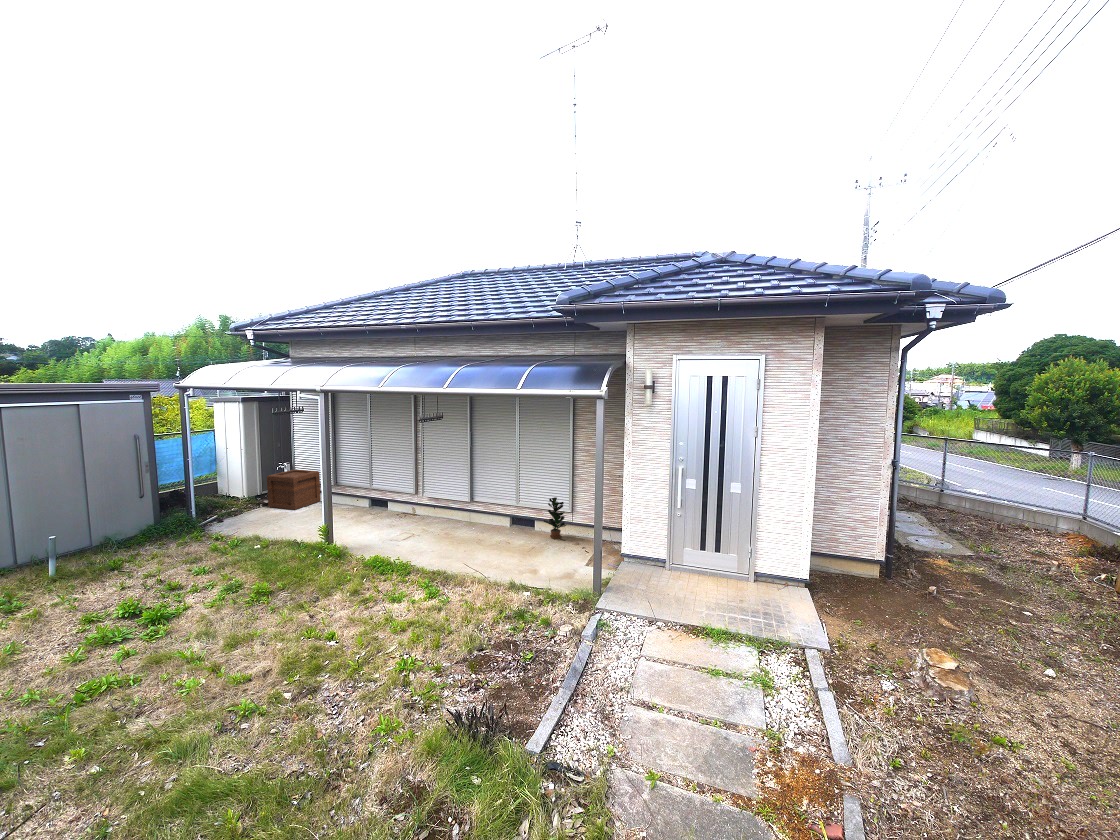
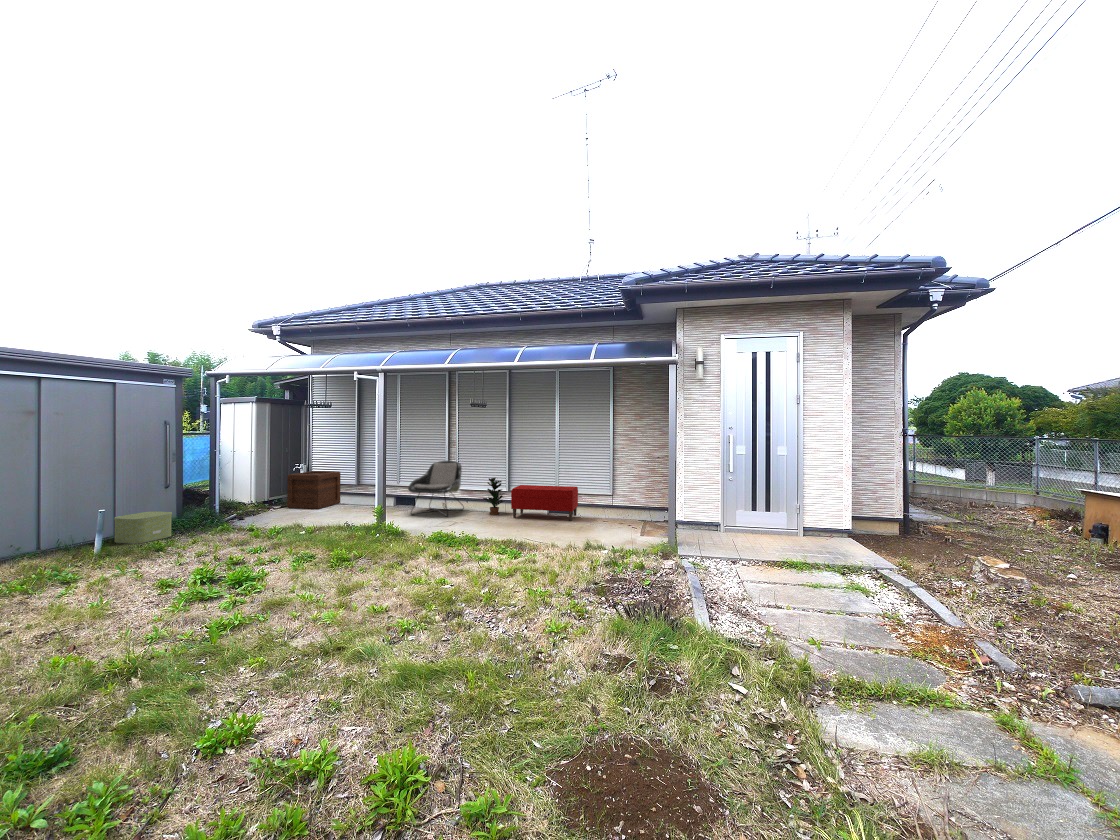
lounge chair: none [371,466,431,527] -> present [408,461,464,517]
bench: none [468,496,538,539] -> present [511,485,578,521]
potted plant: present [544,497,566,539] -> present [483,478,504,515]
storage box: none [88,522,144,556] -> present [114,511,172,544]

